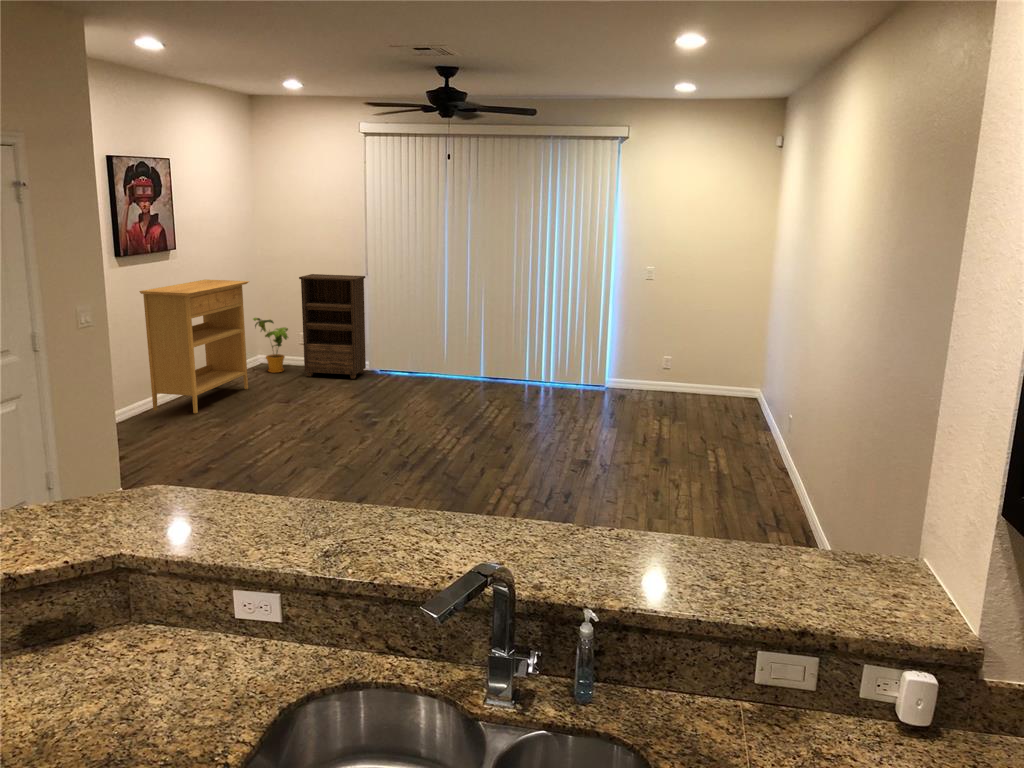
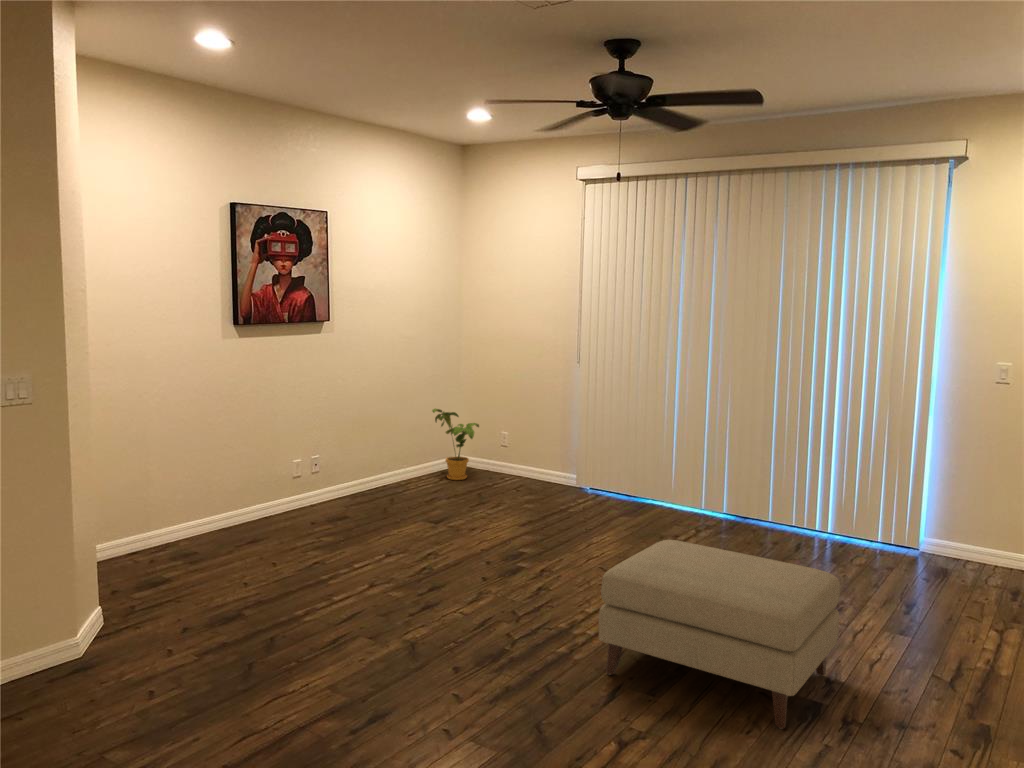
bookshelf: present [299,274,366,379] -> none [485,357,571,499]
console table: present [139,280,249,413] -> none [265,358,414,528]
ottoman: none [460,385,589,476] -> present [599,540,840,729]

